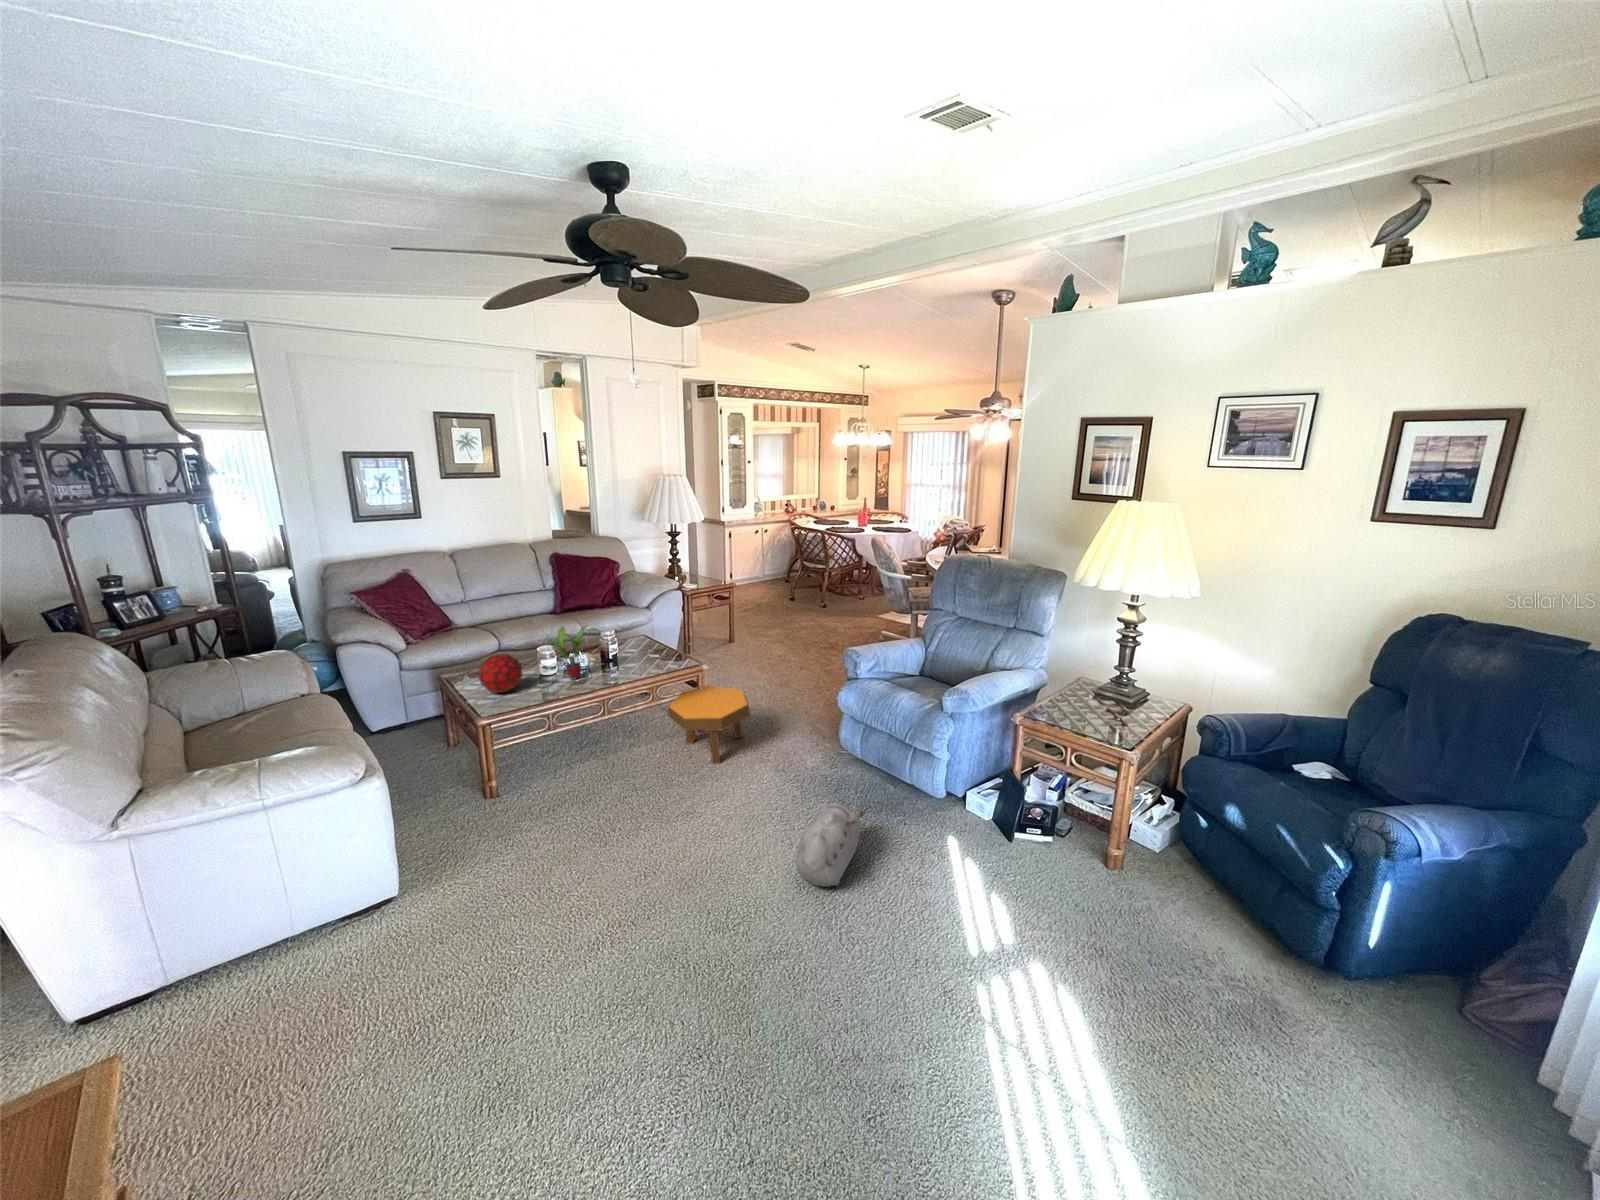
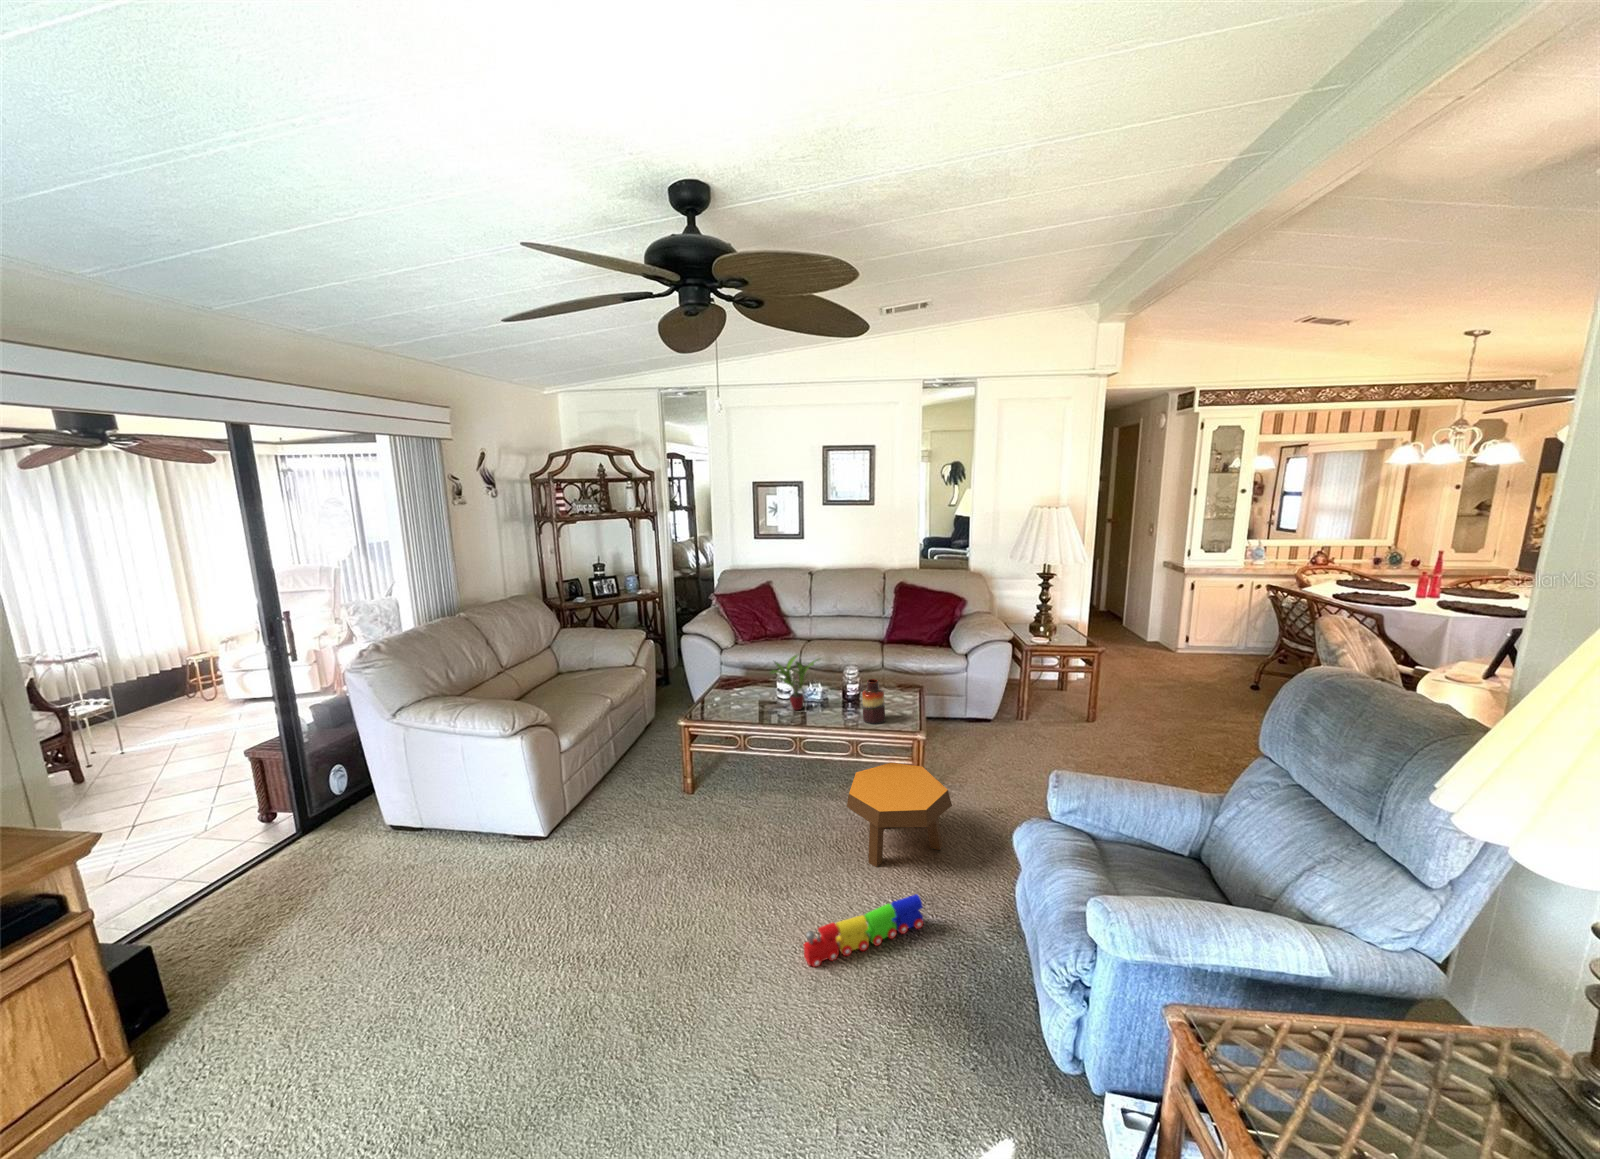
vase: none [642,628,664,667] -> present [862,679,885,724]
decorative orb: present [479,654,522,693] -> none [722,665,758,702]
toy train: none [747,754,788,826] -> present [804,895,923,967]
plush toy: present [796,803,865,887] -> none [728,996,899,1119]

